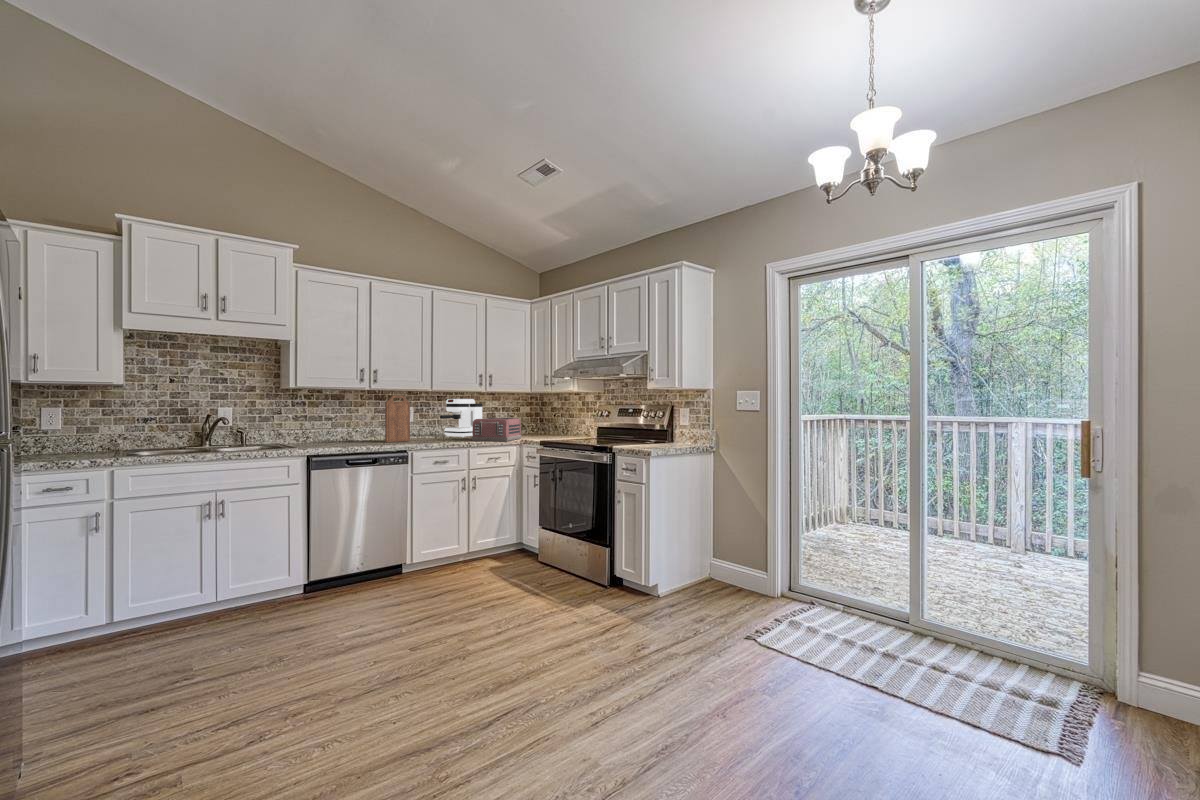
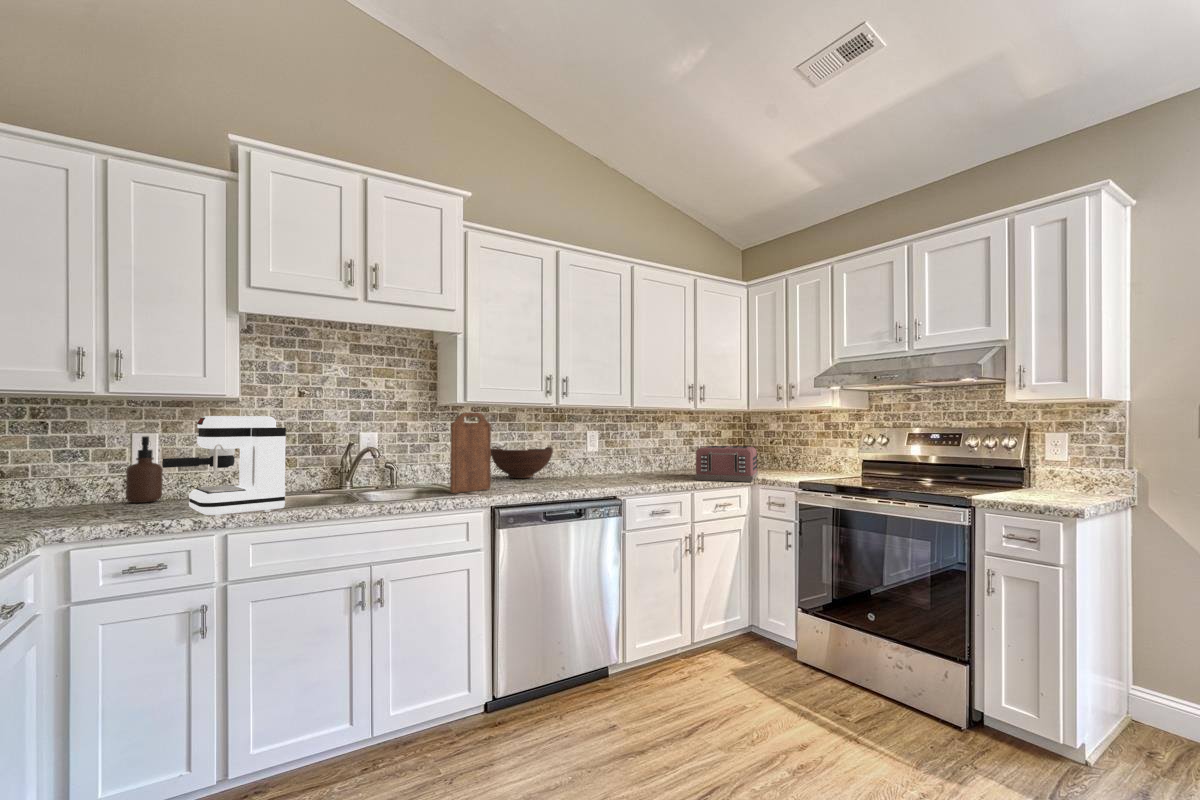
cutting board: present [385,396,410,442] -> present [450,413,491,493]
coffee maker: present [440,399,482,437] -> present [162,416,286,517]
soap dispenser: none [39,410,65,454] -> present [126,436,163,503]
fruit bowl: none [324,419,373,440] -> present [491,447,553,478]

